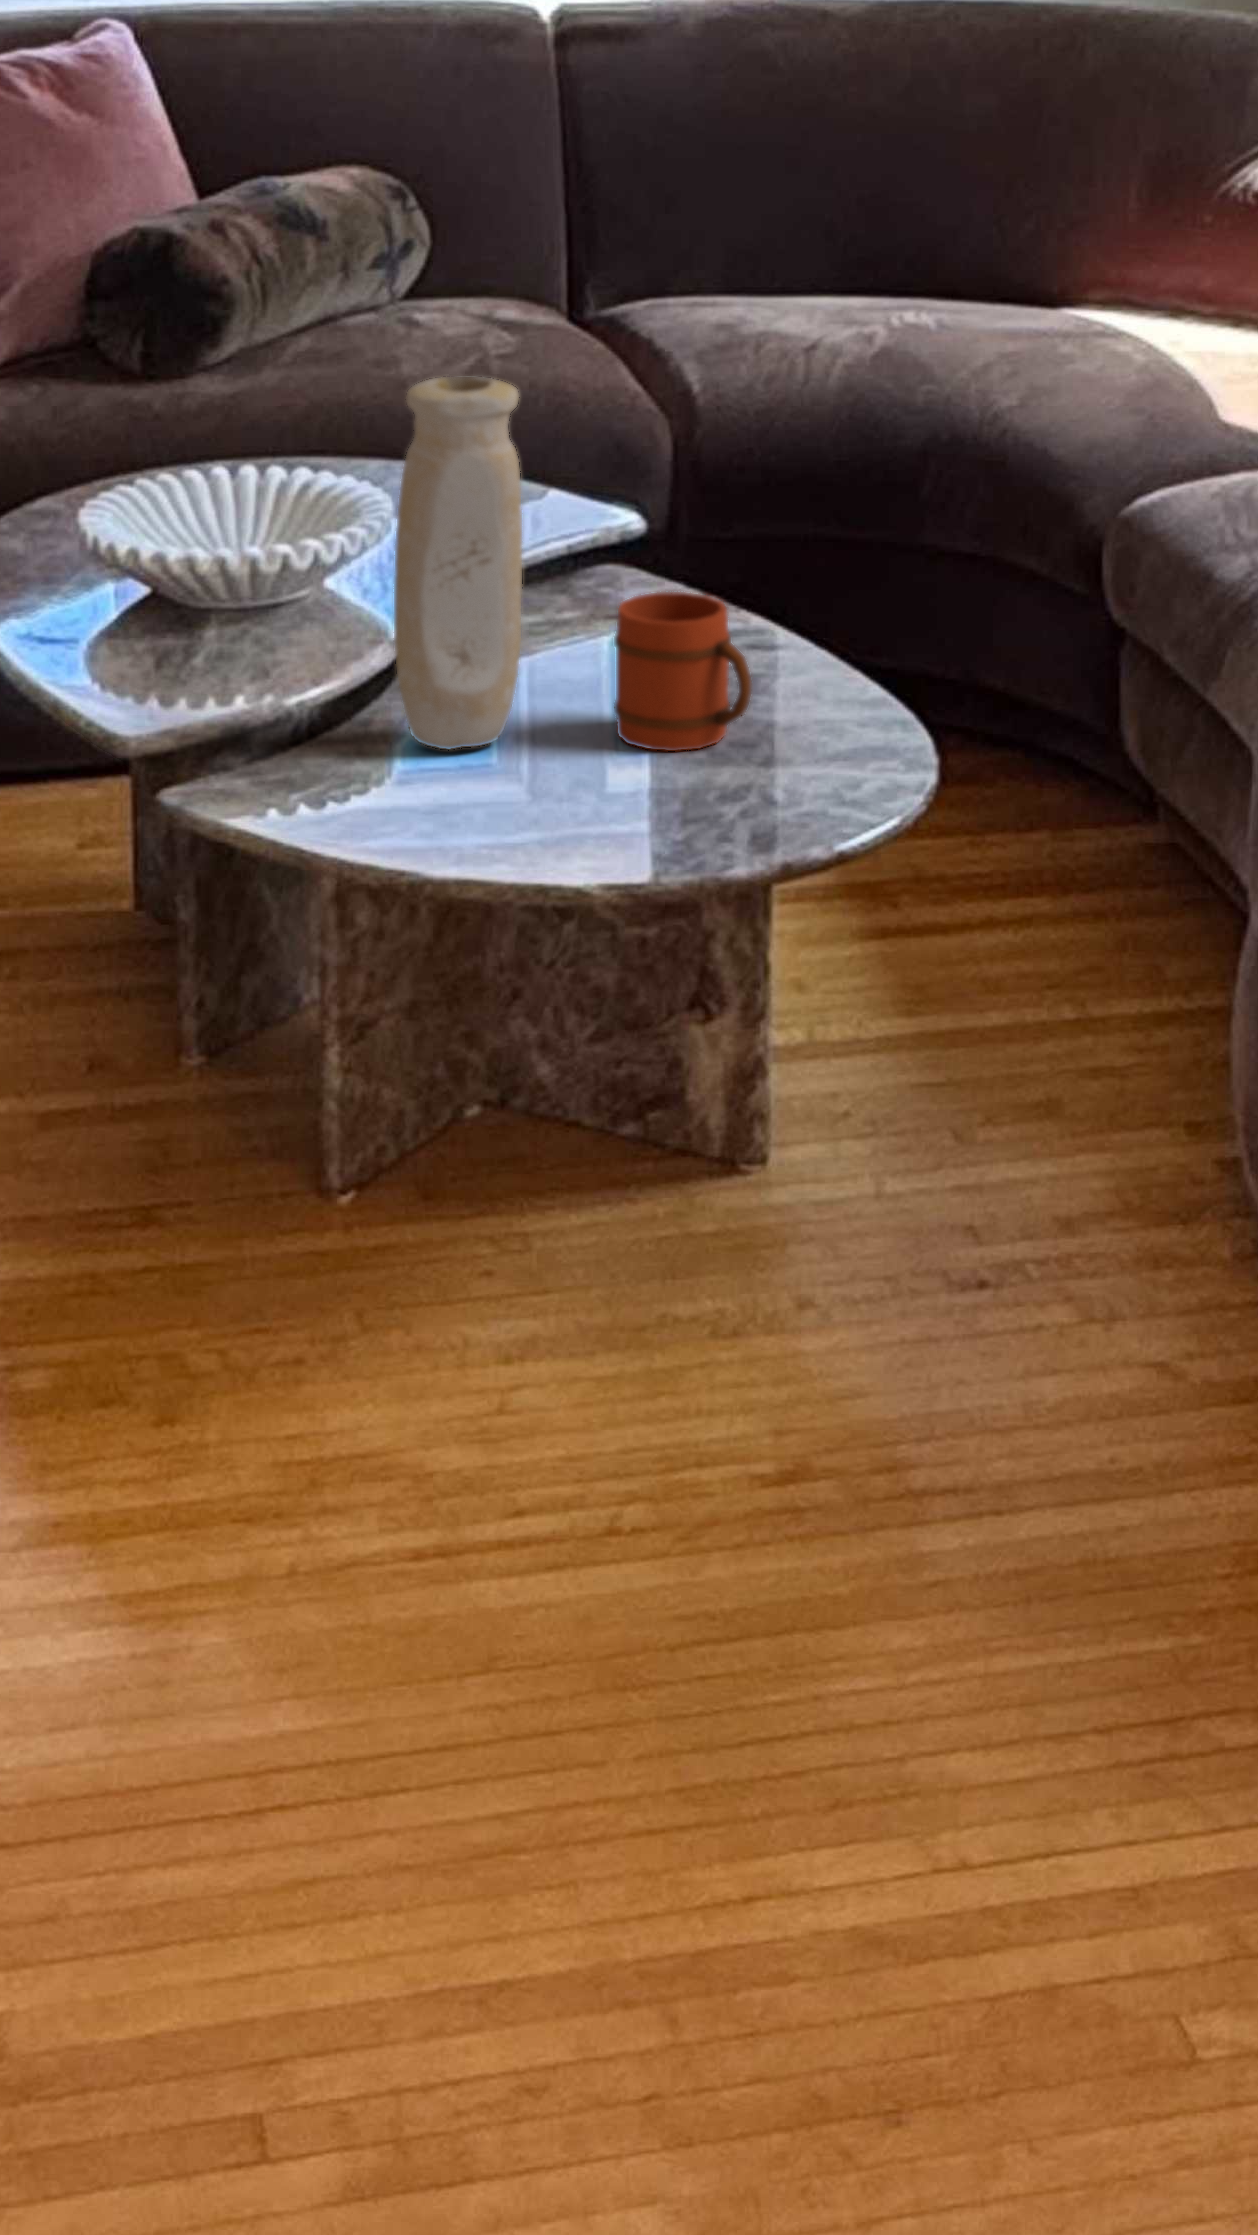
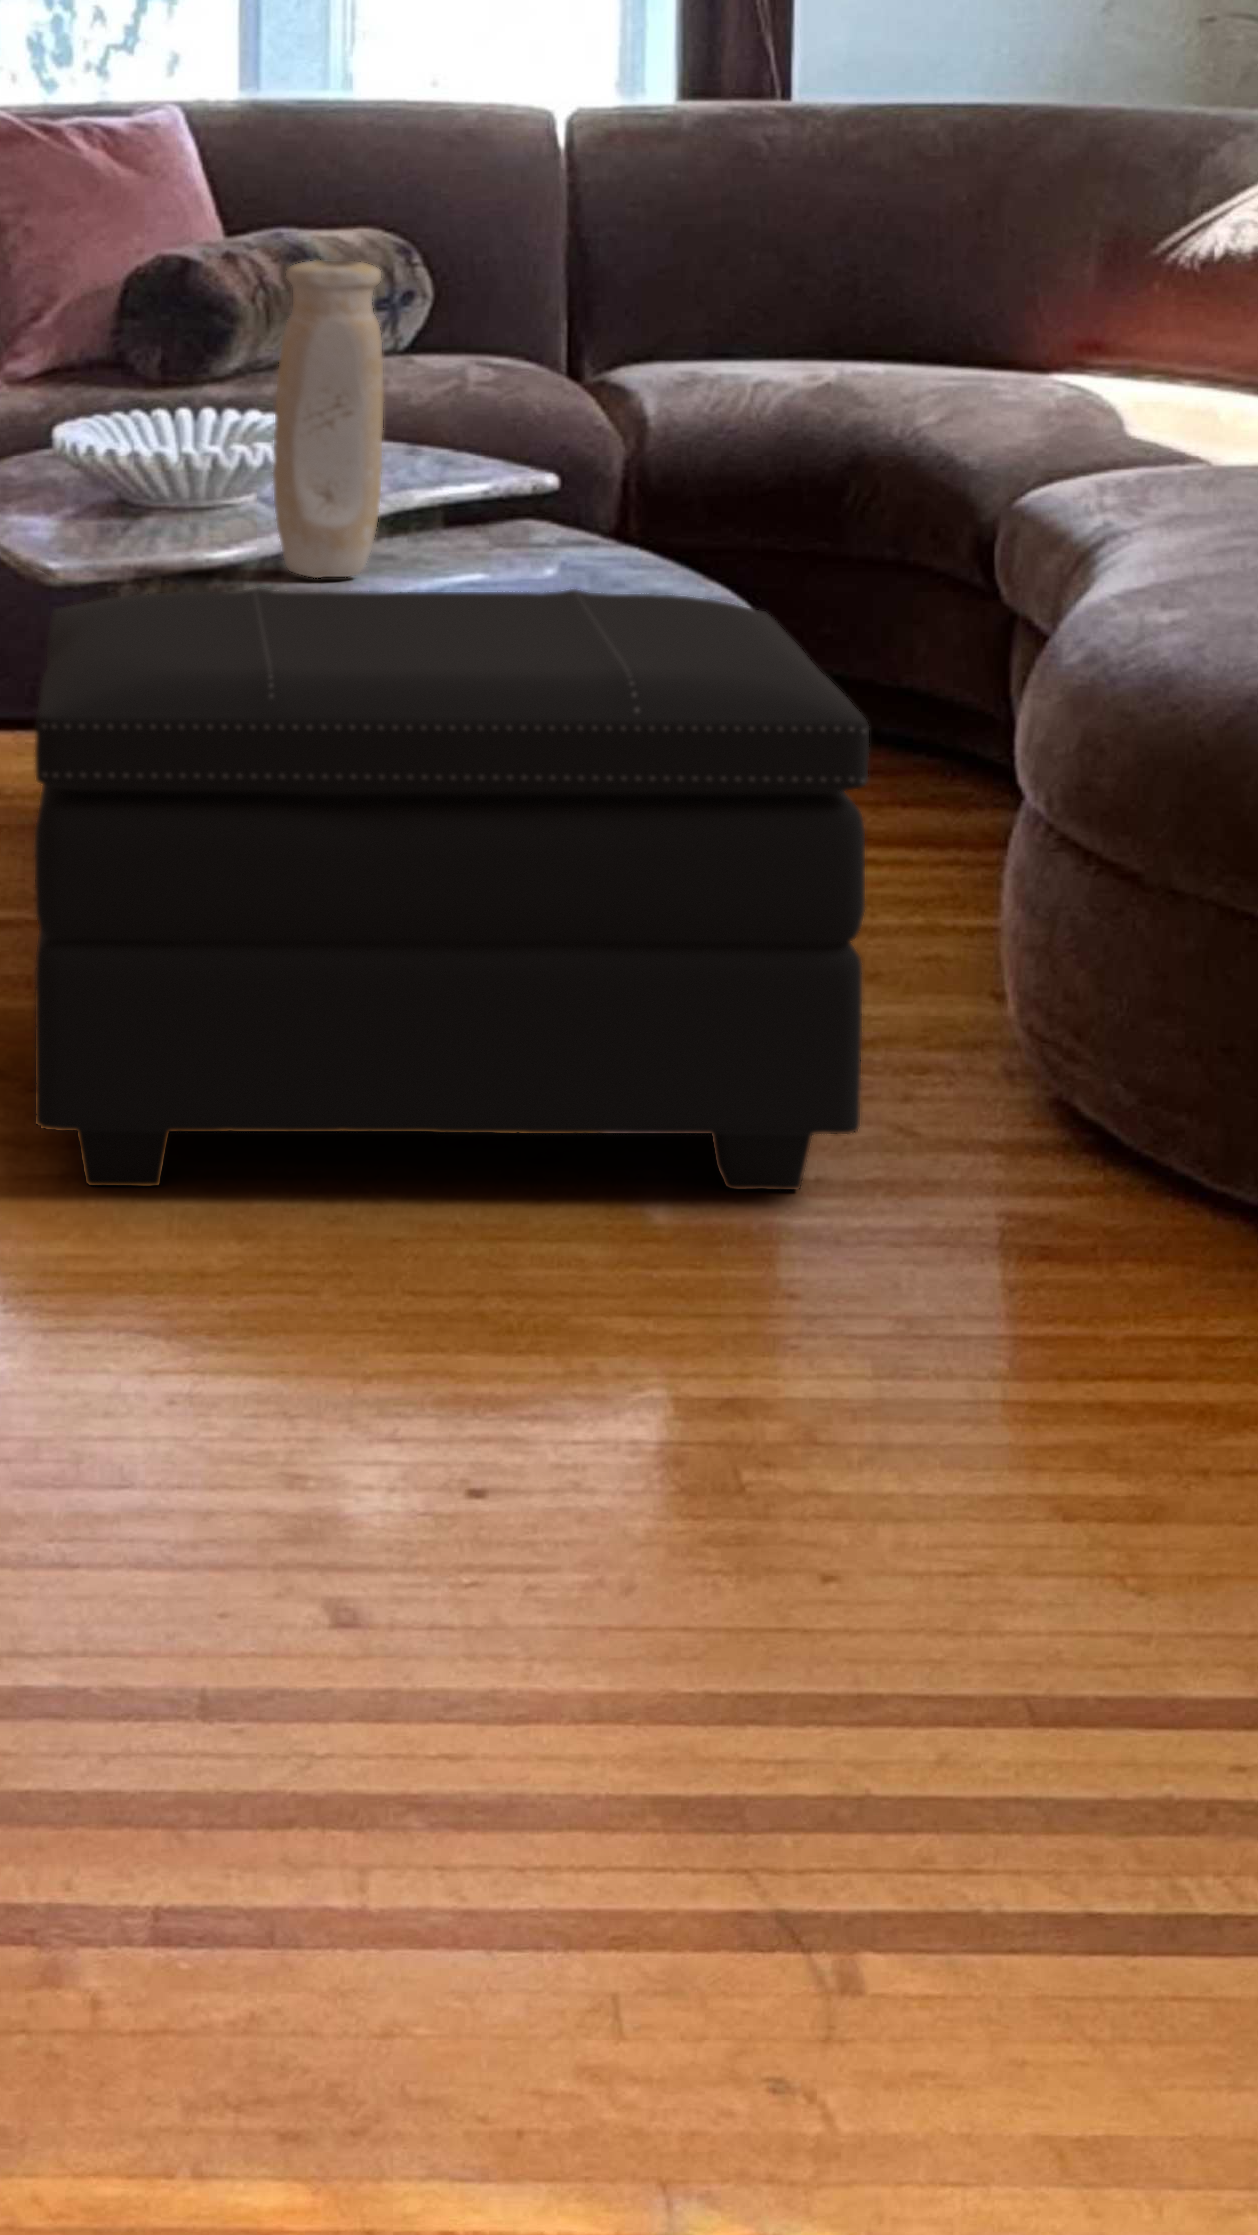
mug: present [614,592,751,751] -> none [460,460,575,587]
footstool: none [156,771,1178,1600] -> present [35,588,869,1190]

